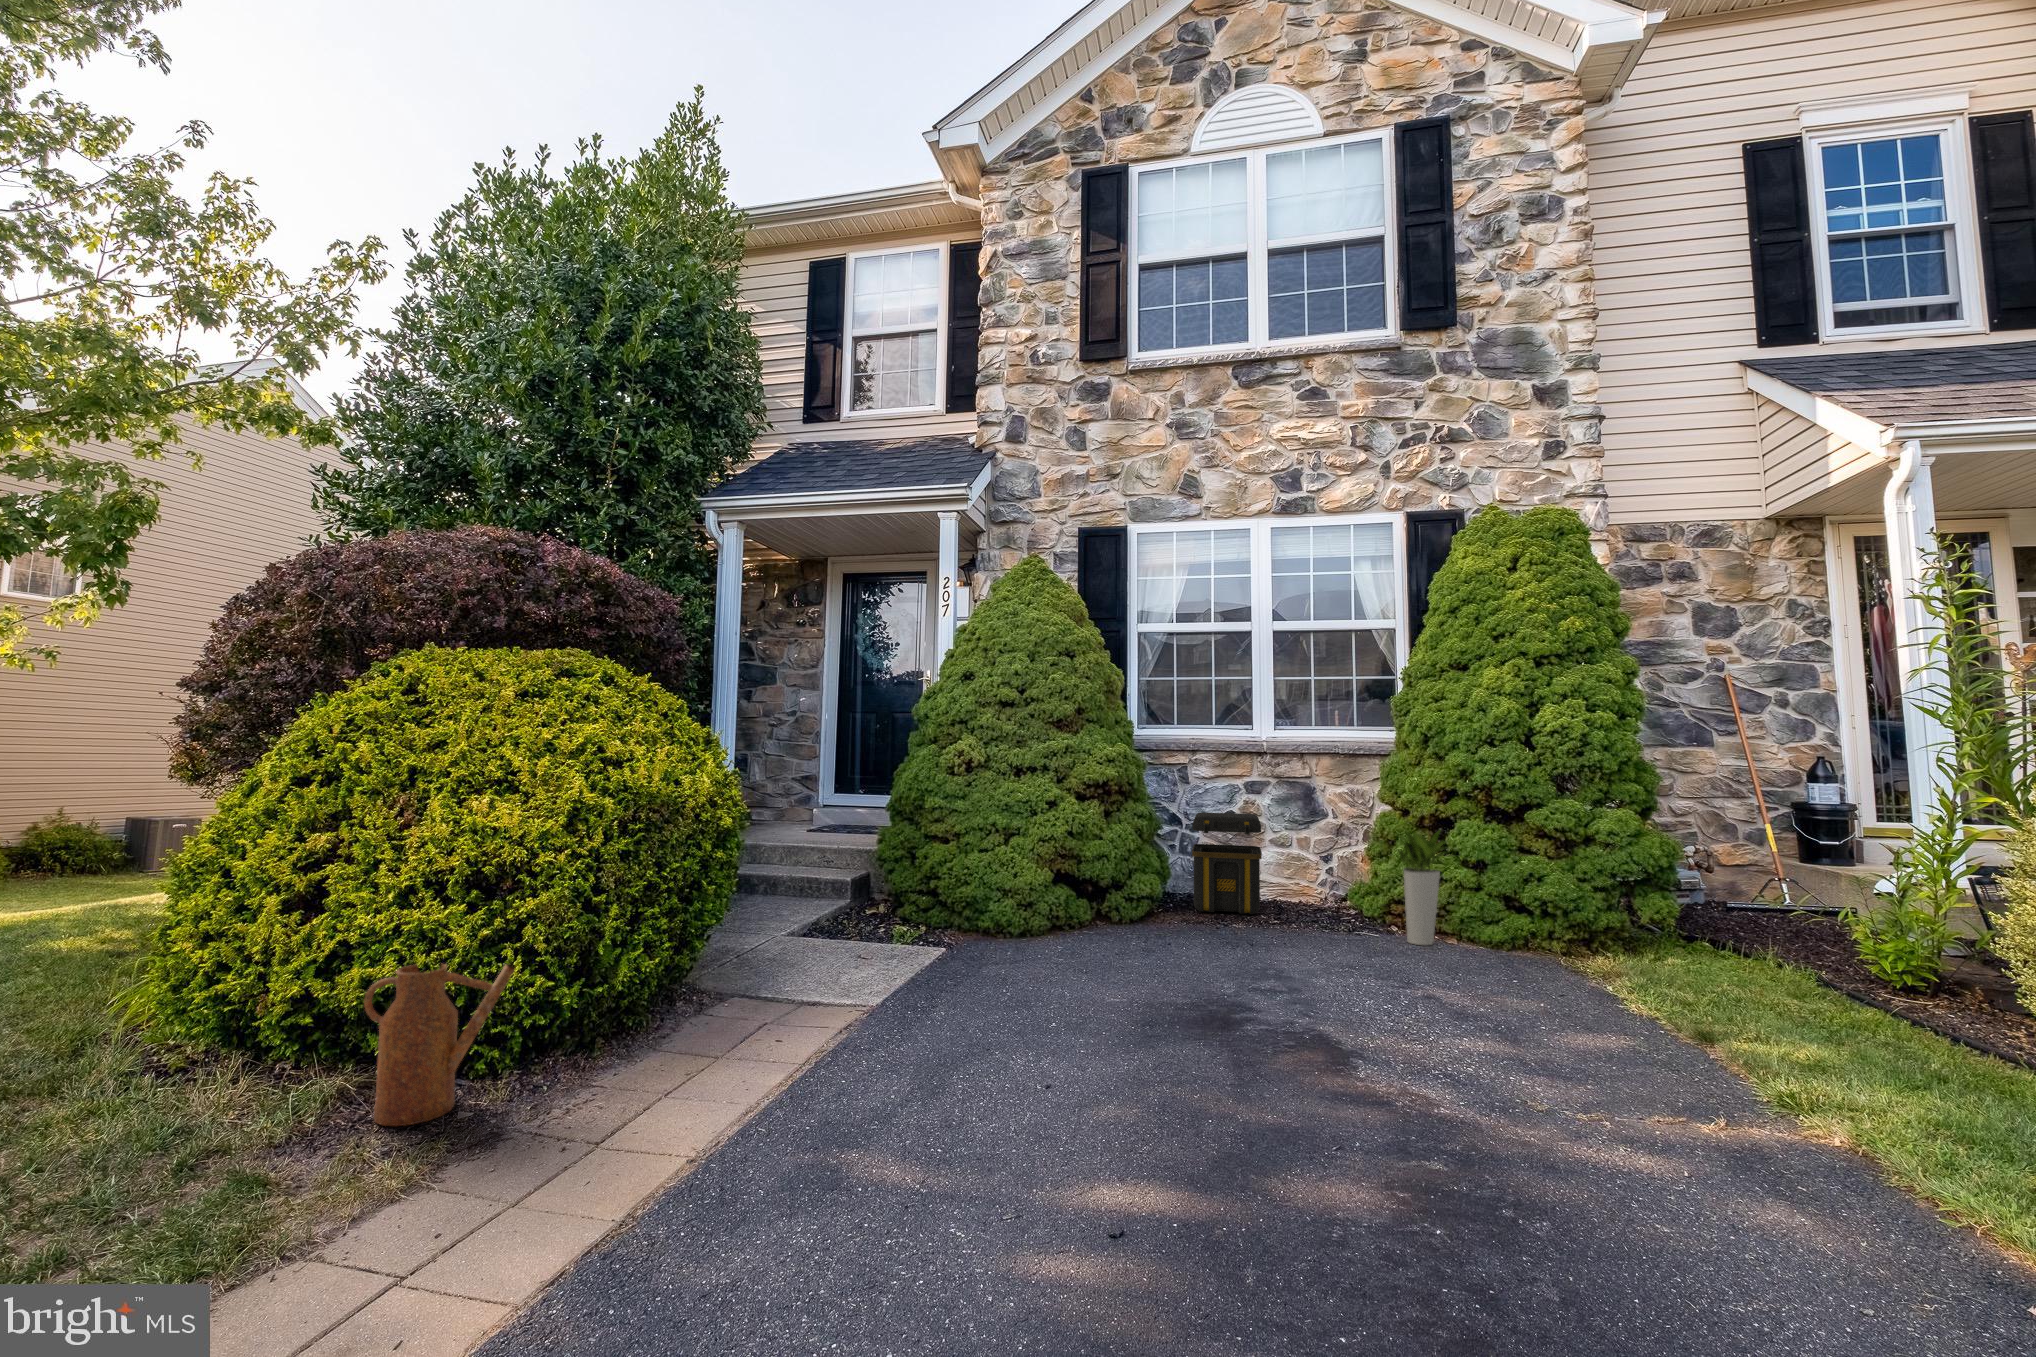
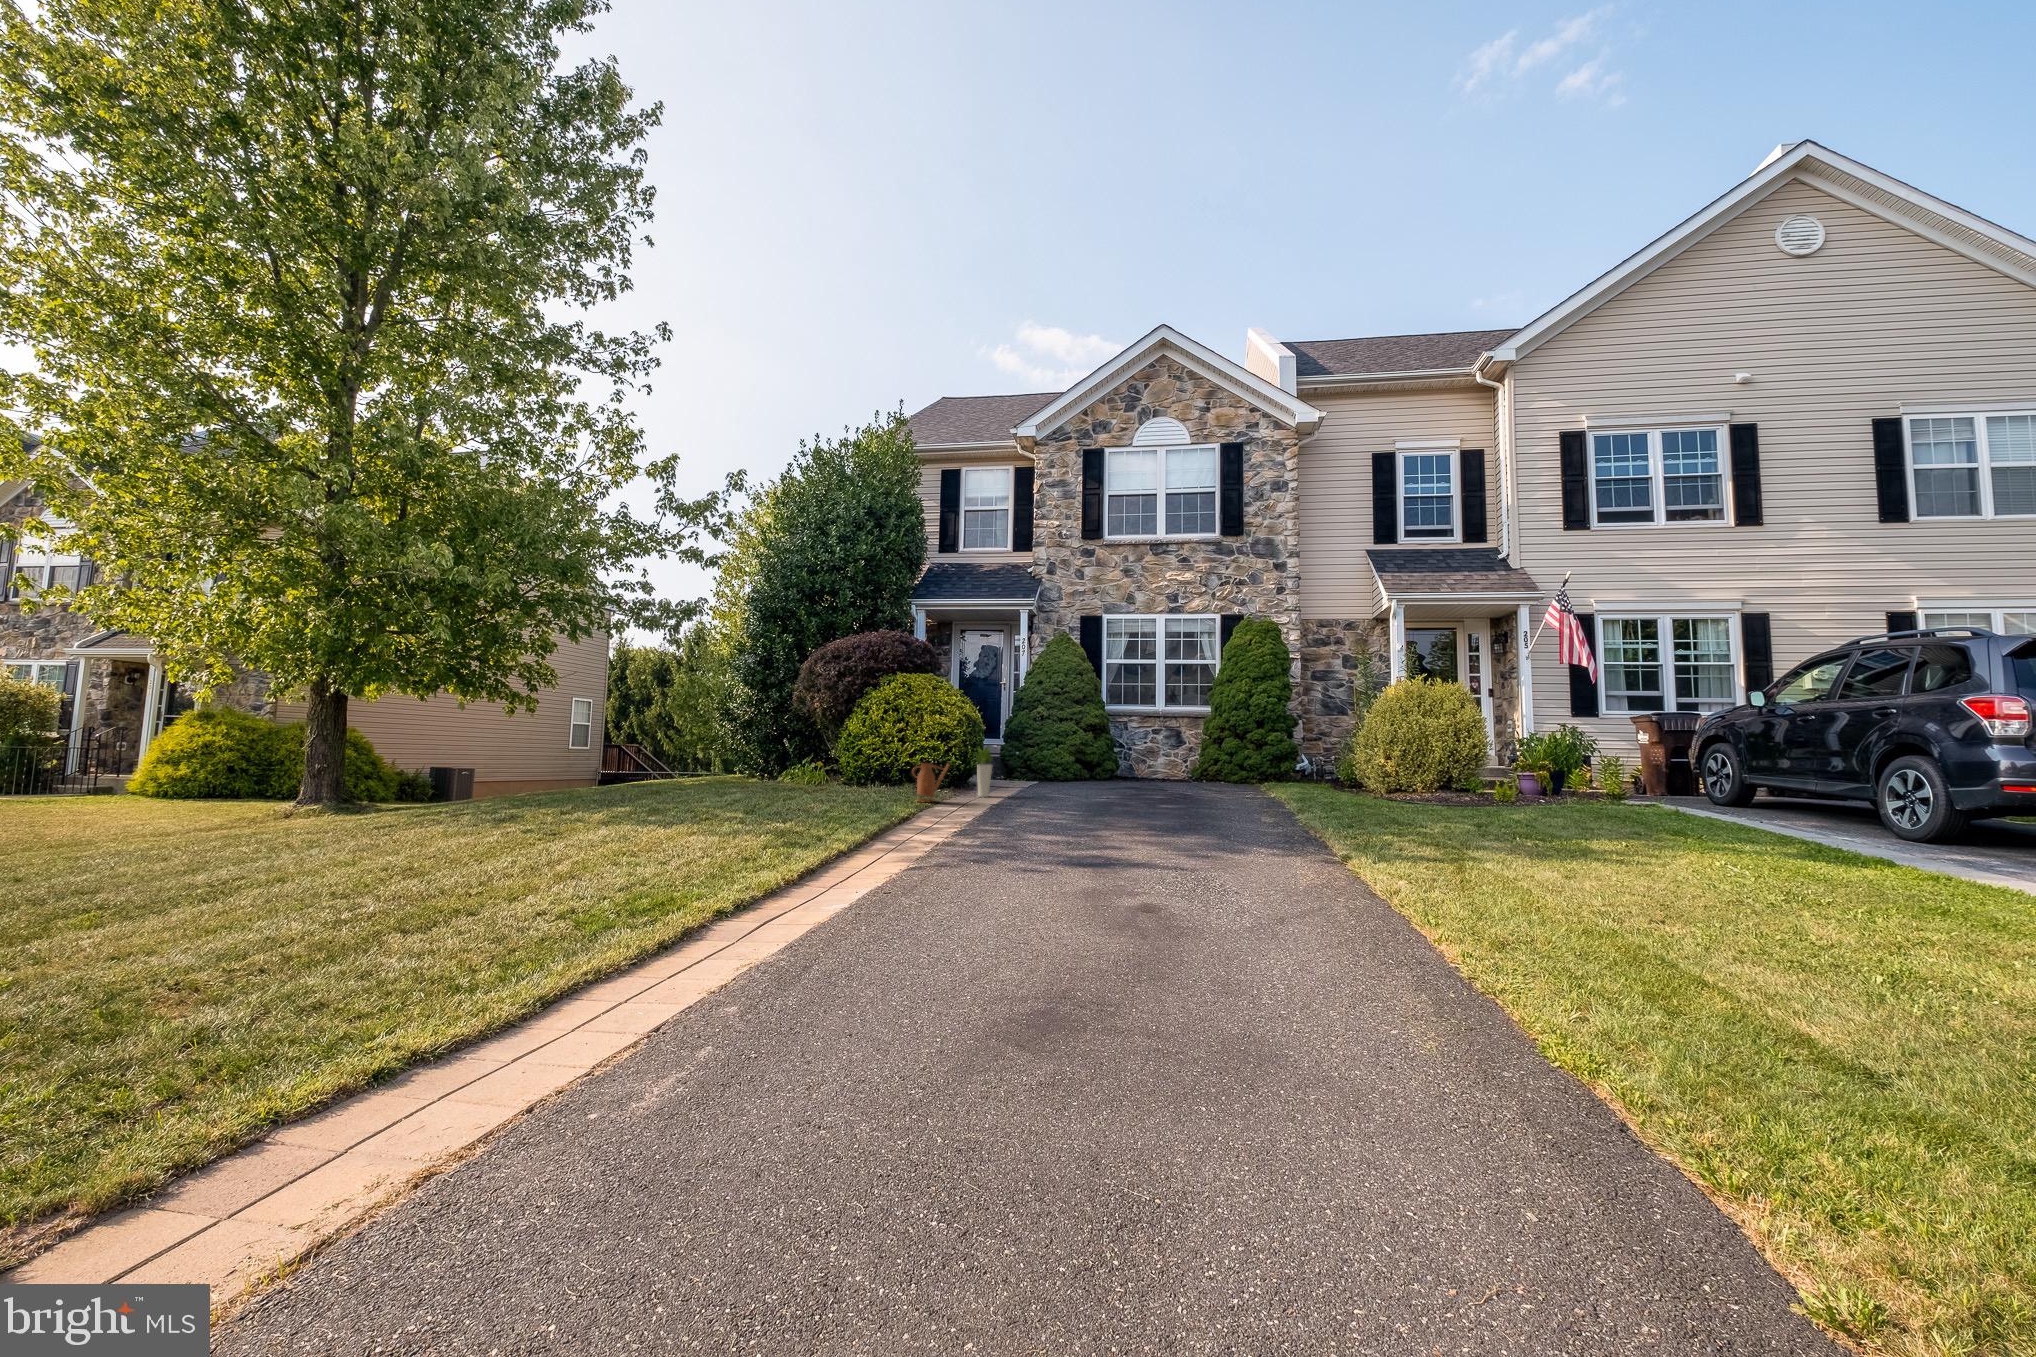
toolbox: present [1192,812,1262,914] -> none [1129,741,1158,782]
planter: present [1397,830,1445,945] -> present [976,747,992,797]

